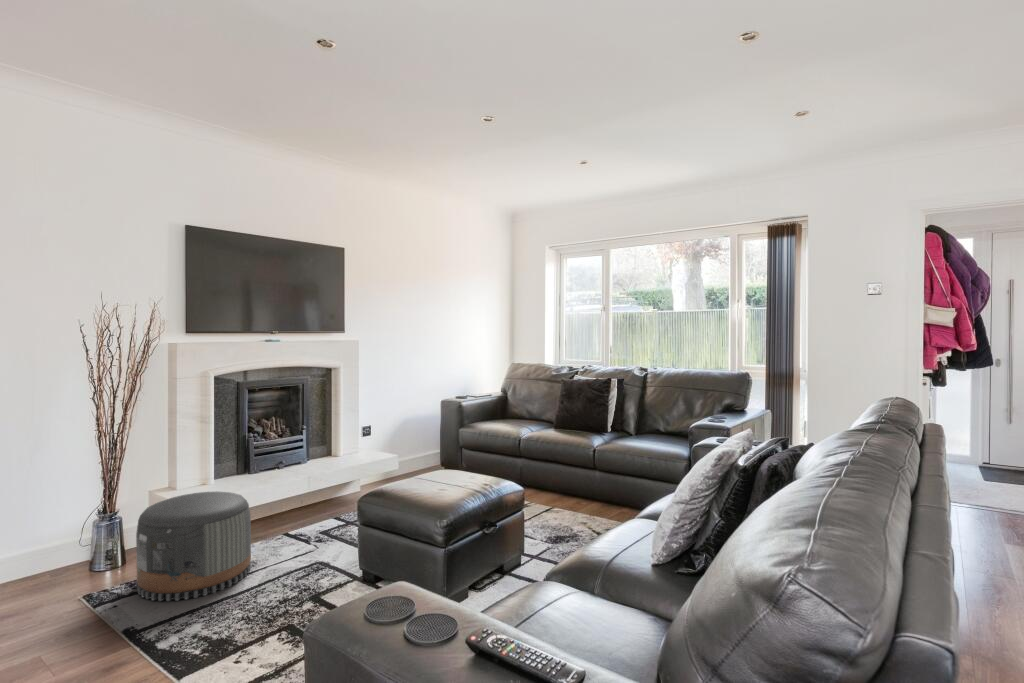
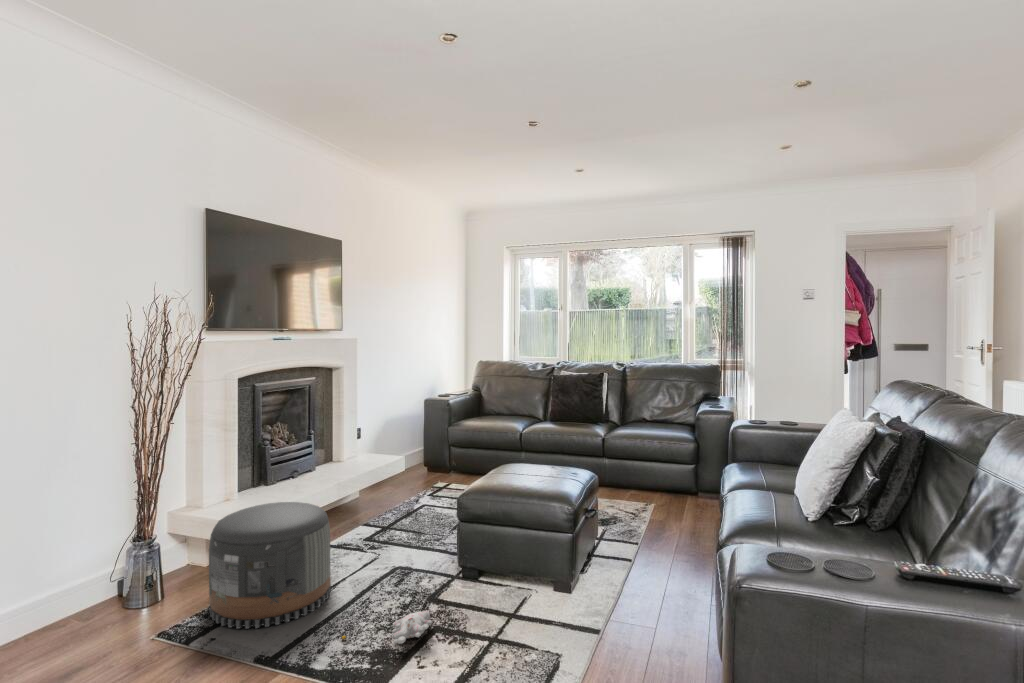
plush toy: none [208,607,290,634] -> present [342,611,432,644]

